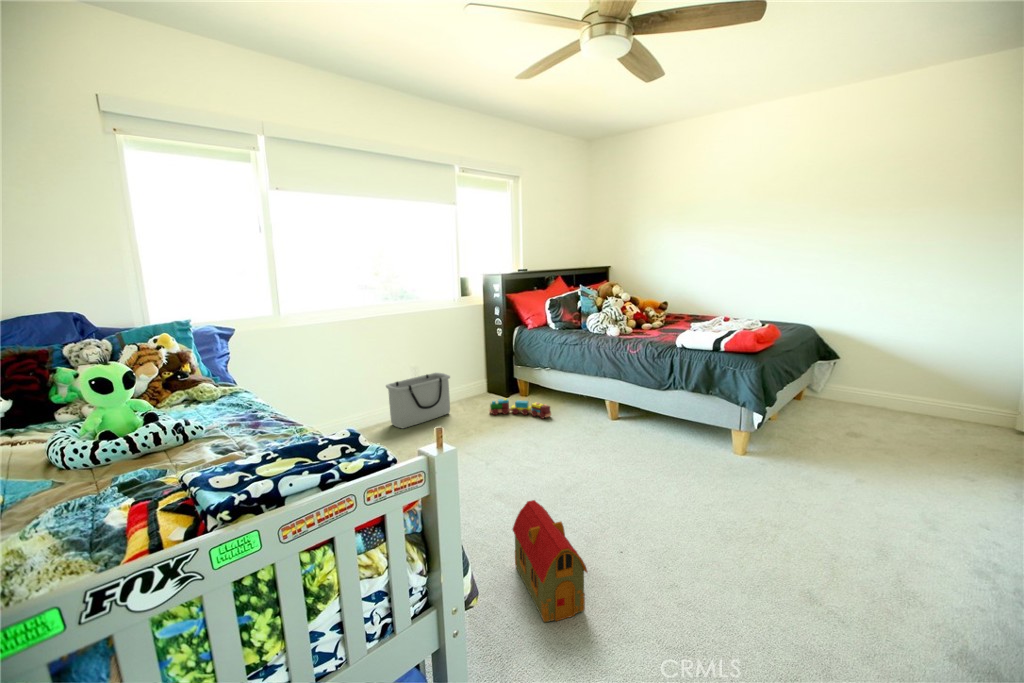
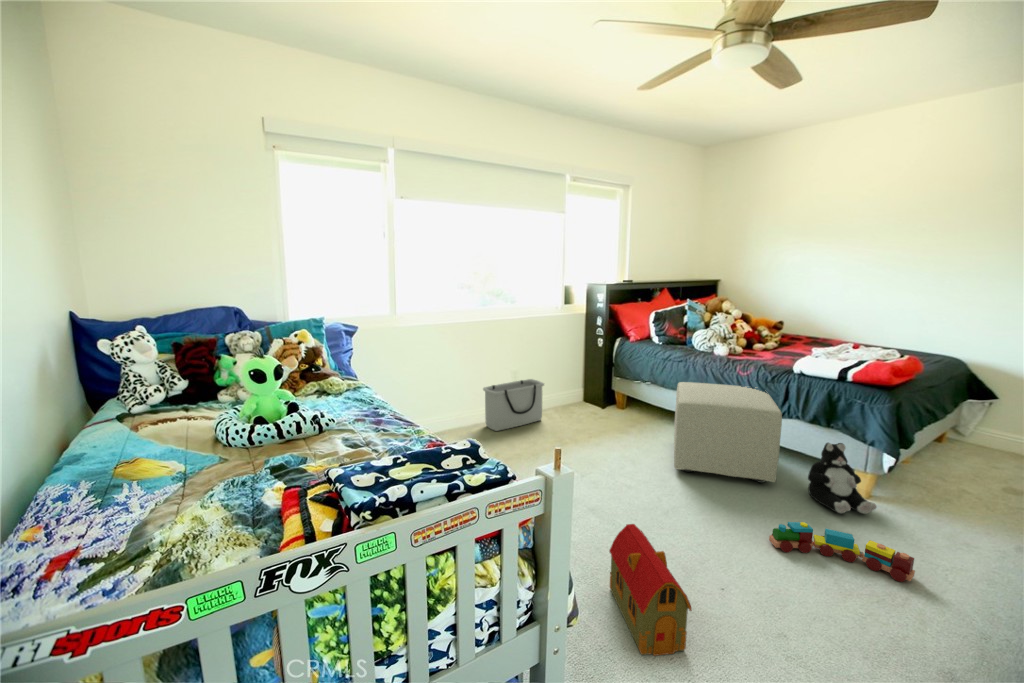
ottoman: none [576,363,667,450] -> present [674,382,782,483]
toy train: present [489,399,551,418] -> present [769,522,915,582]
plush toy: none [692,406,747,469] -> present [808,443,877,514]

